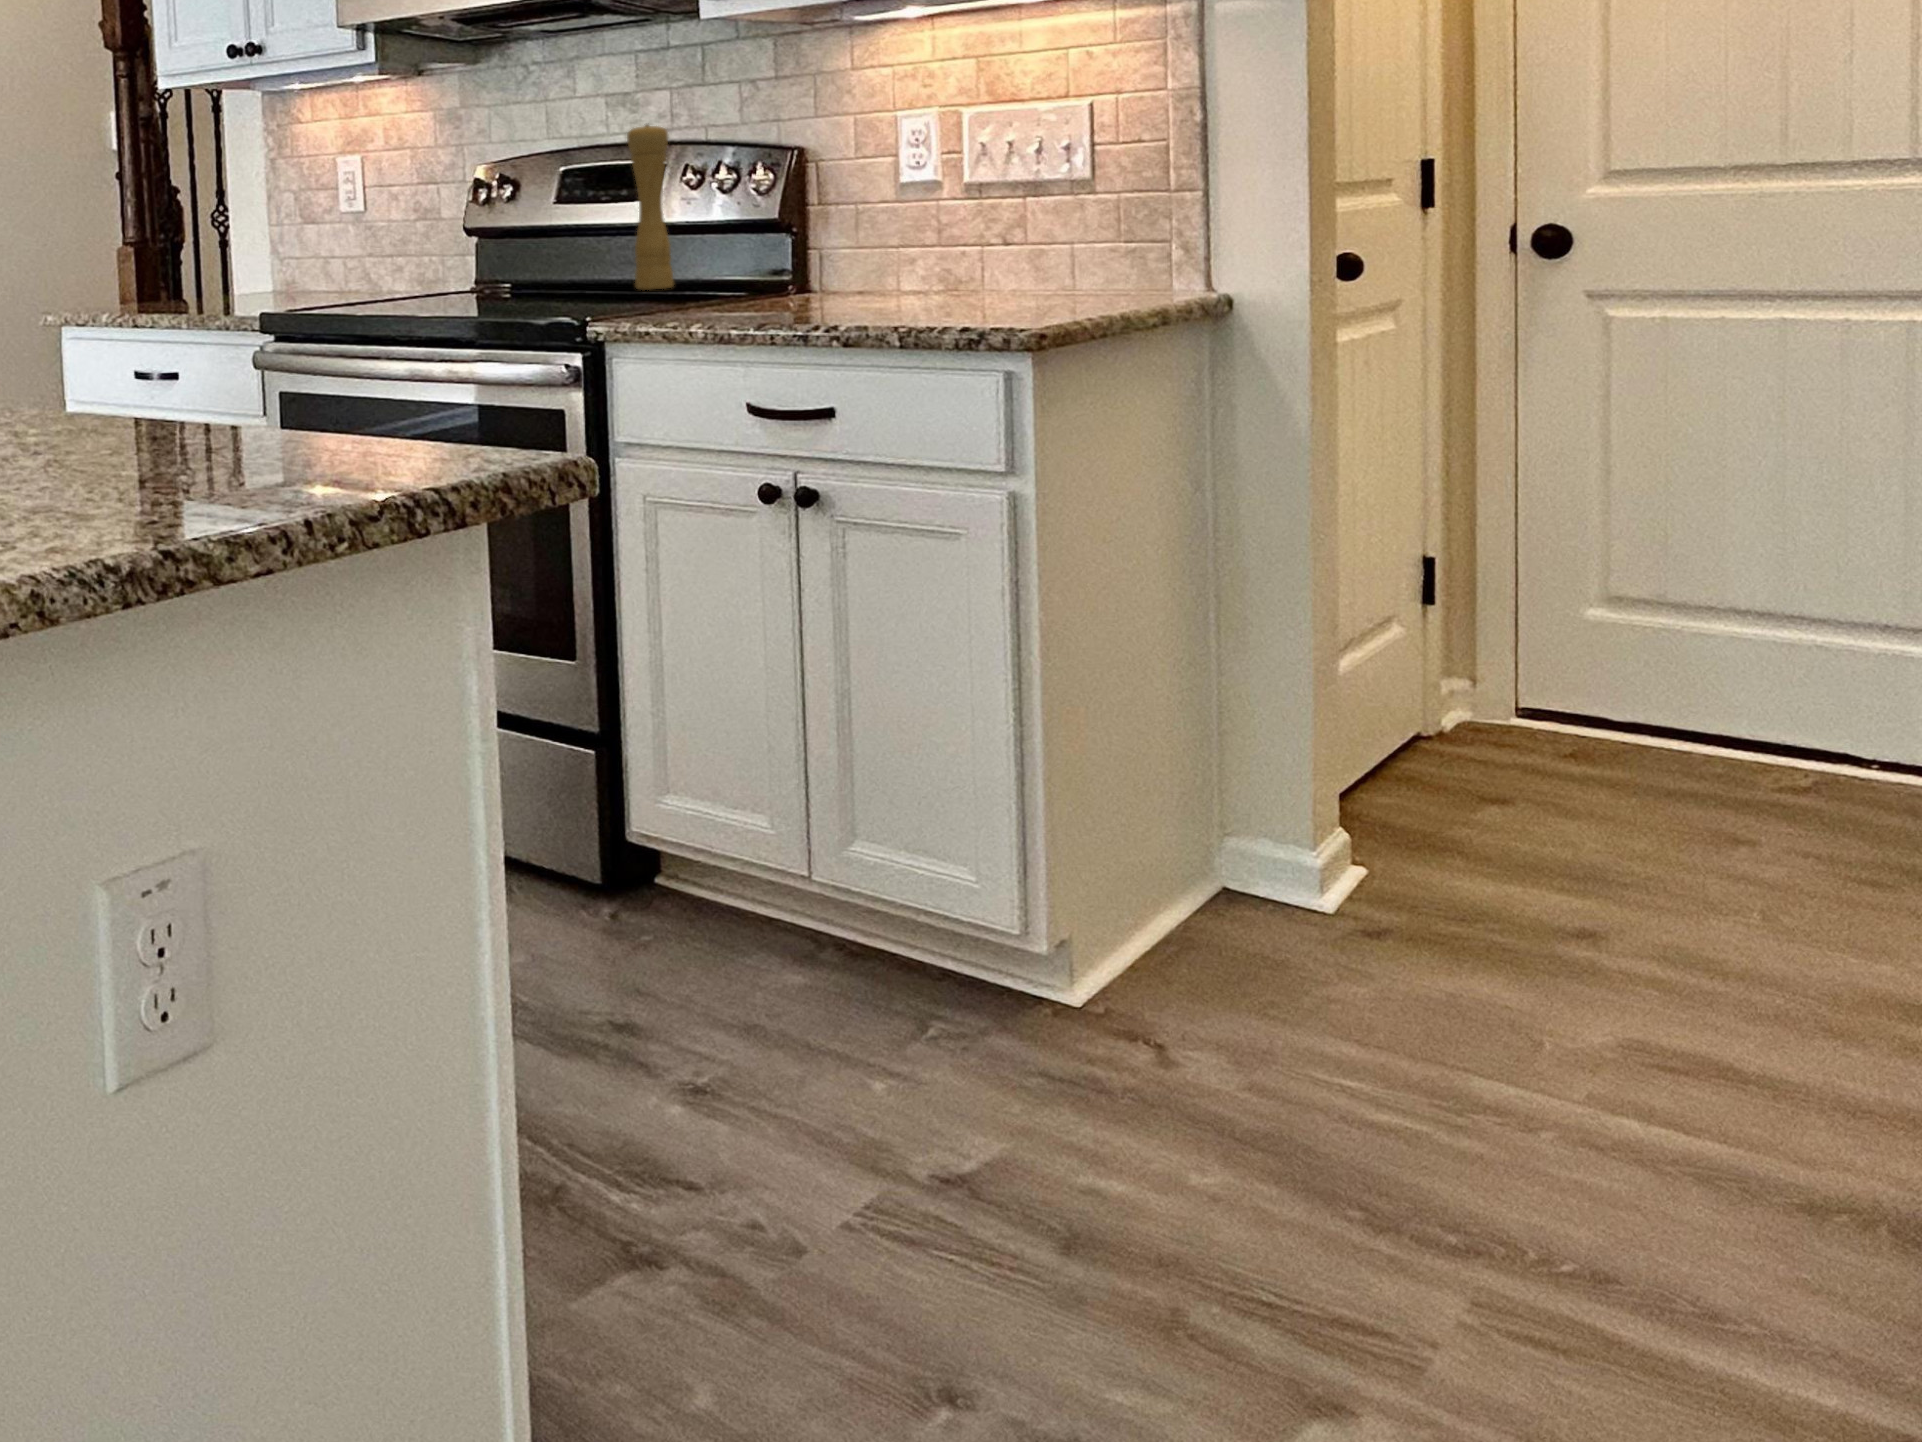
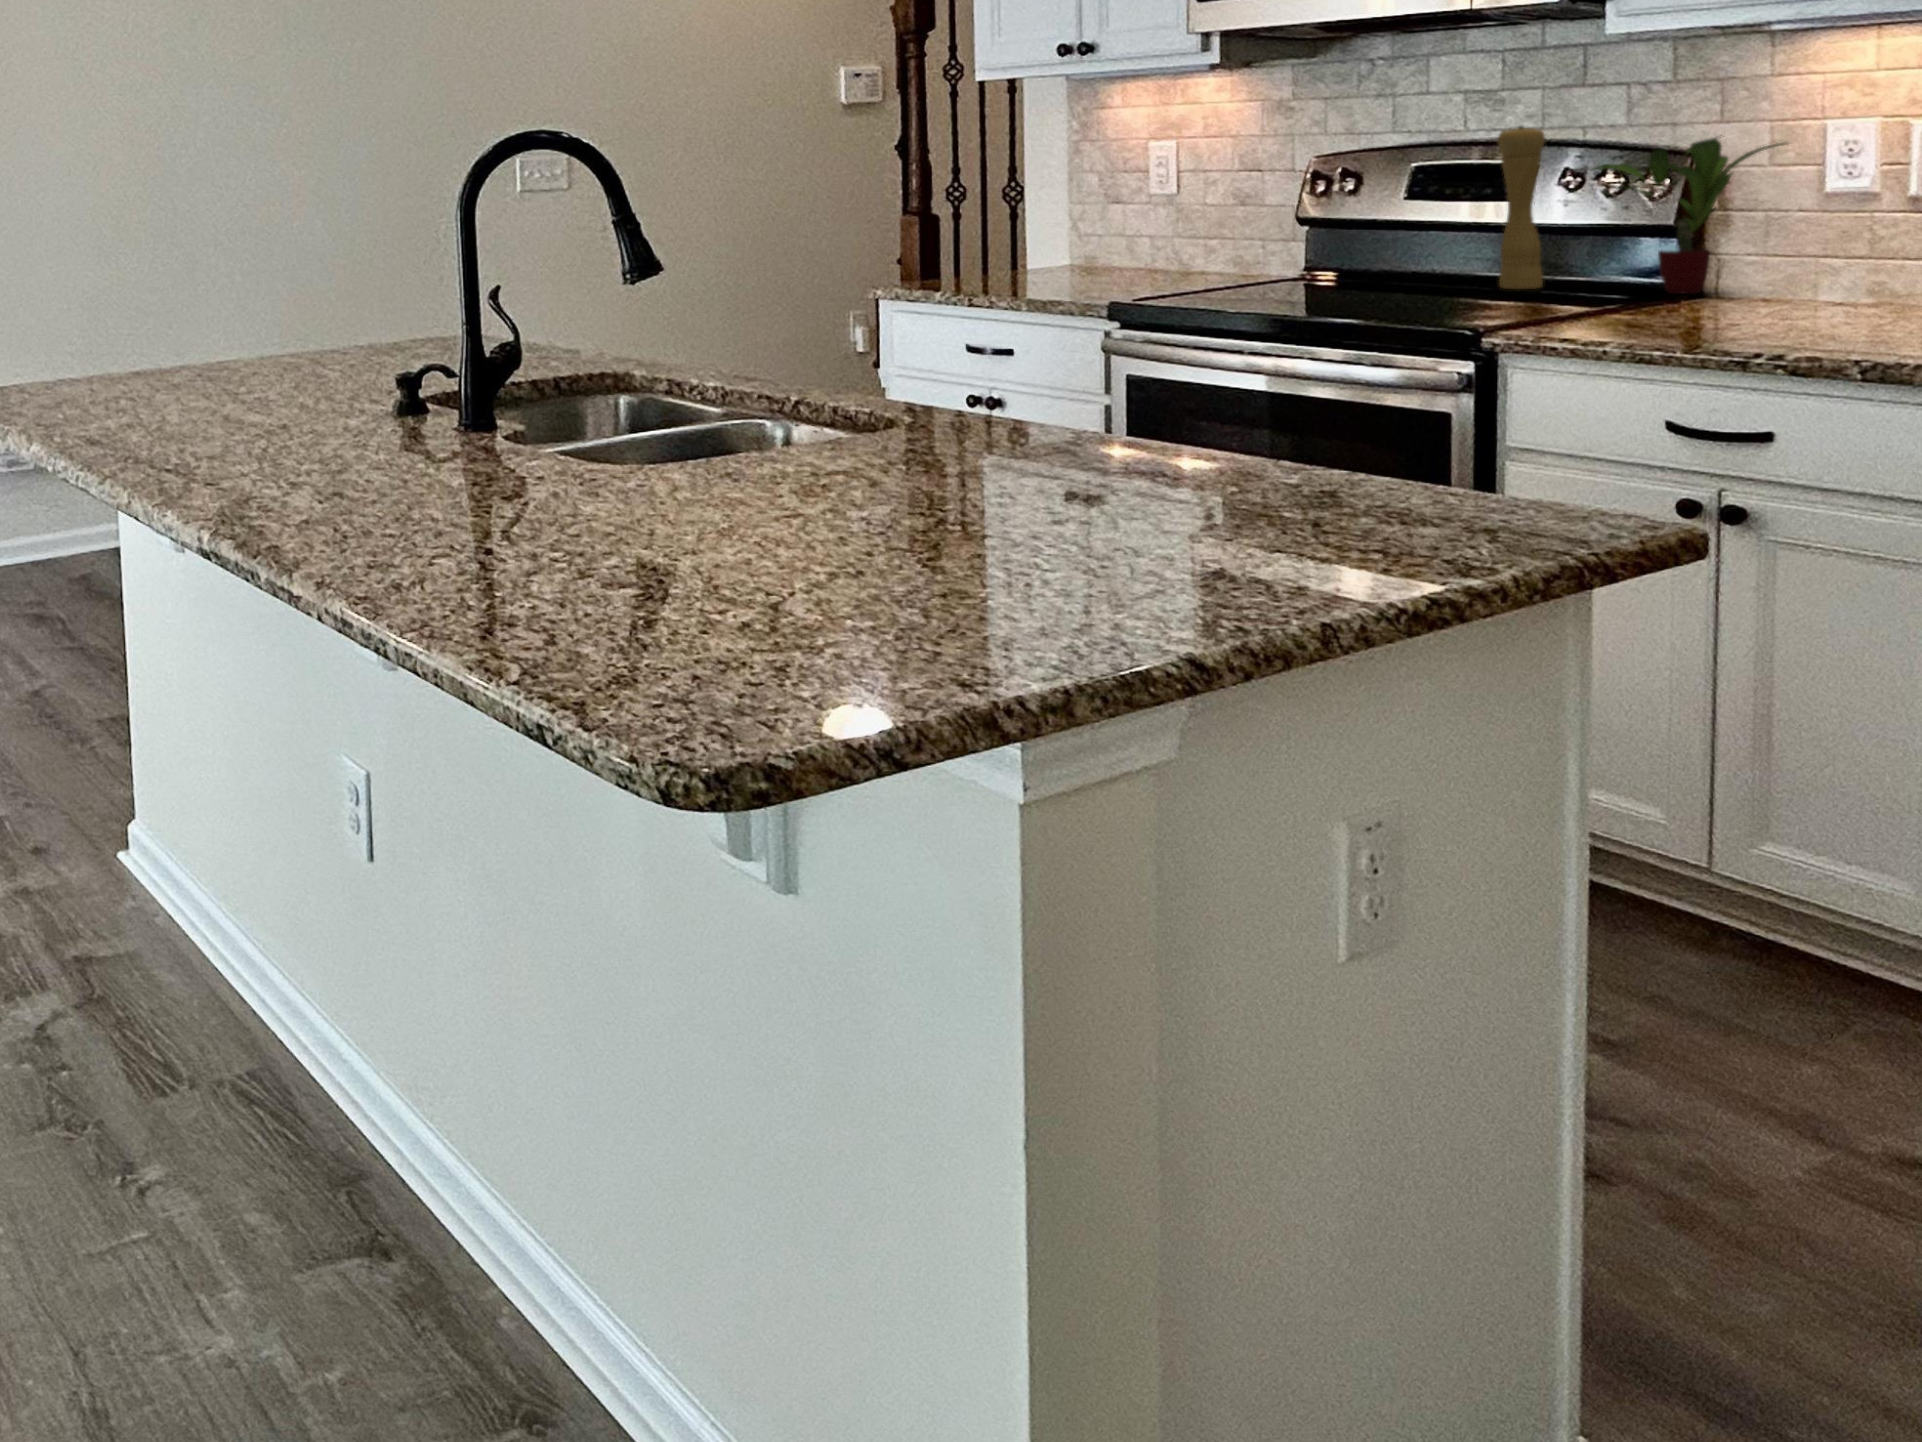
potted plant: none [702,126,872,288] -> present [1592,135,1787,294]

